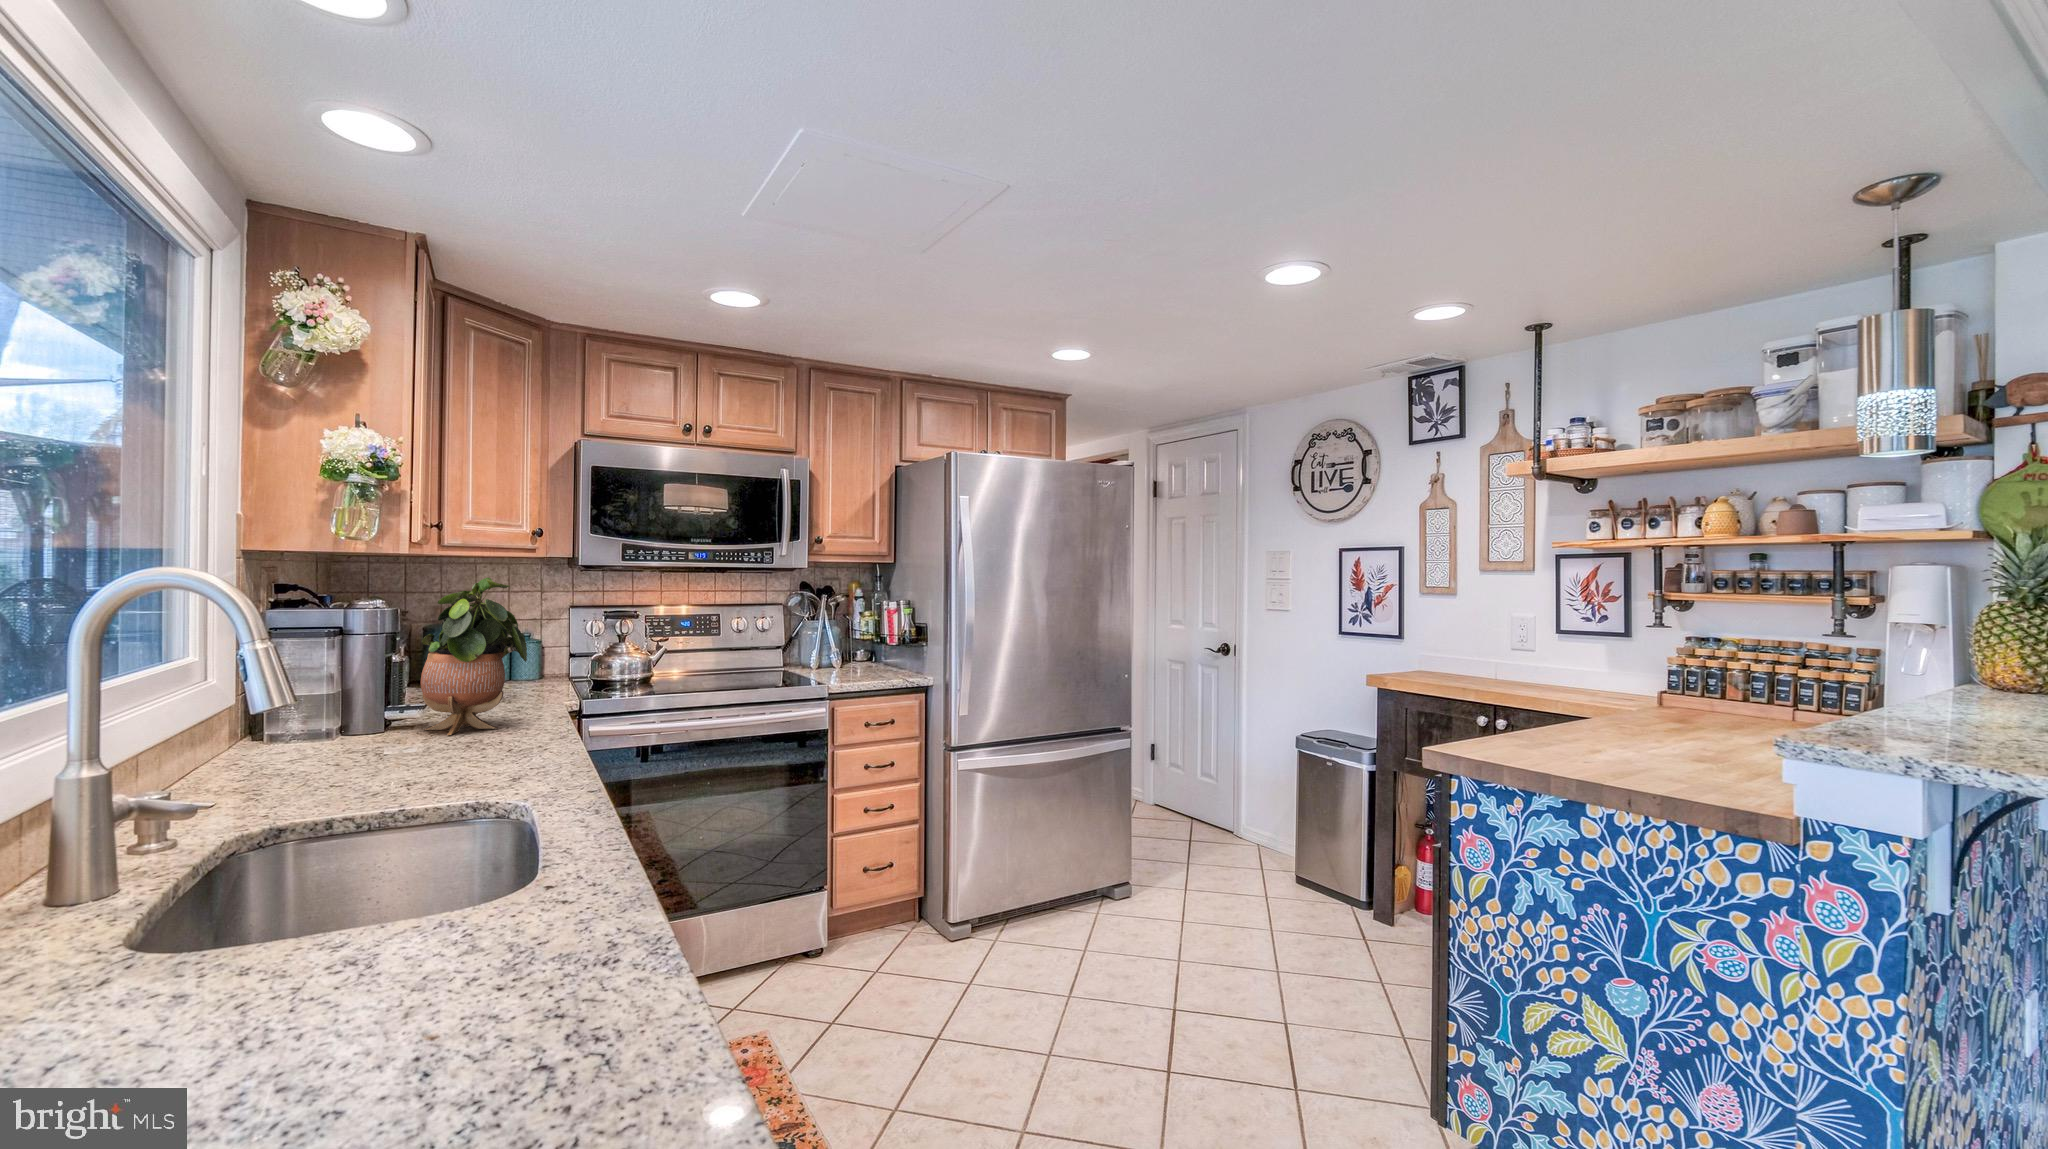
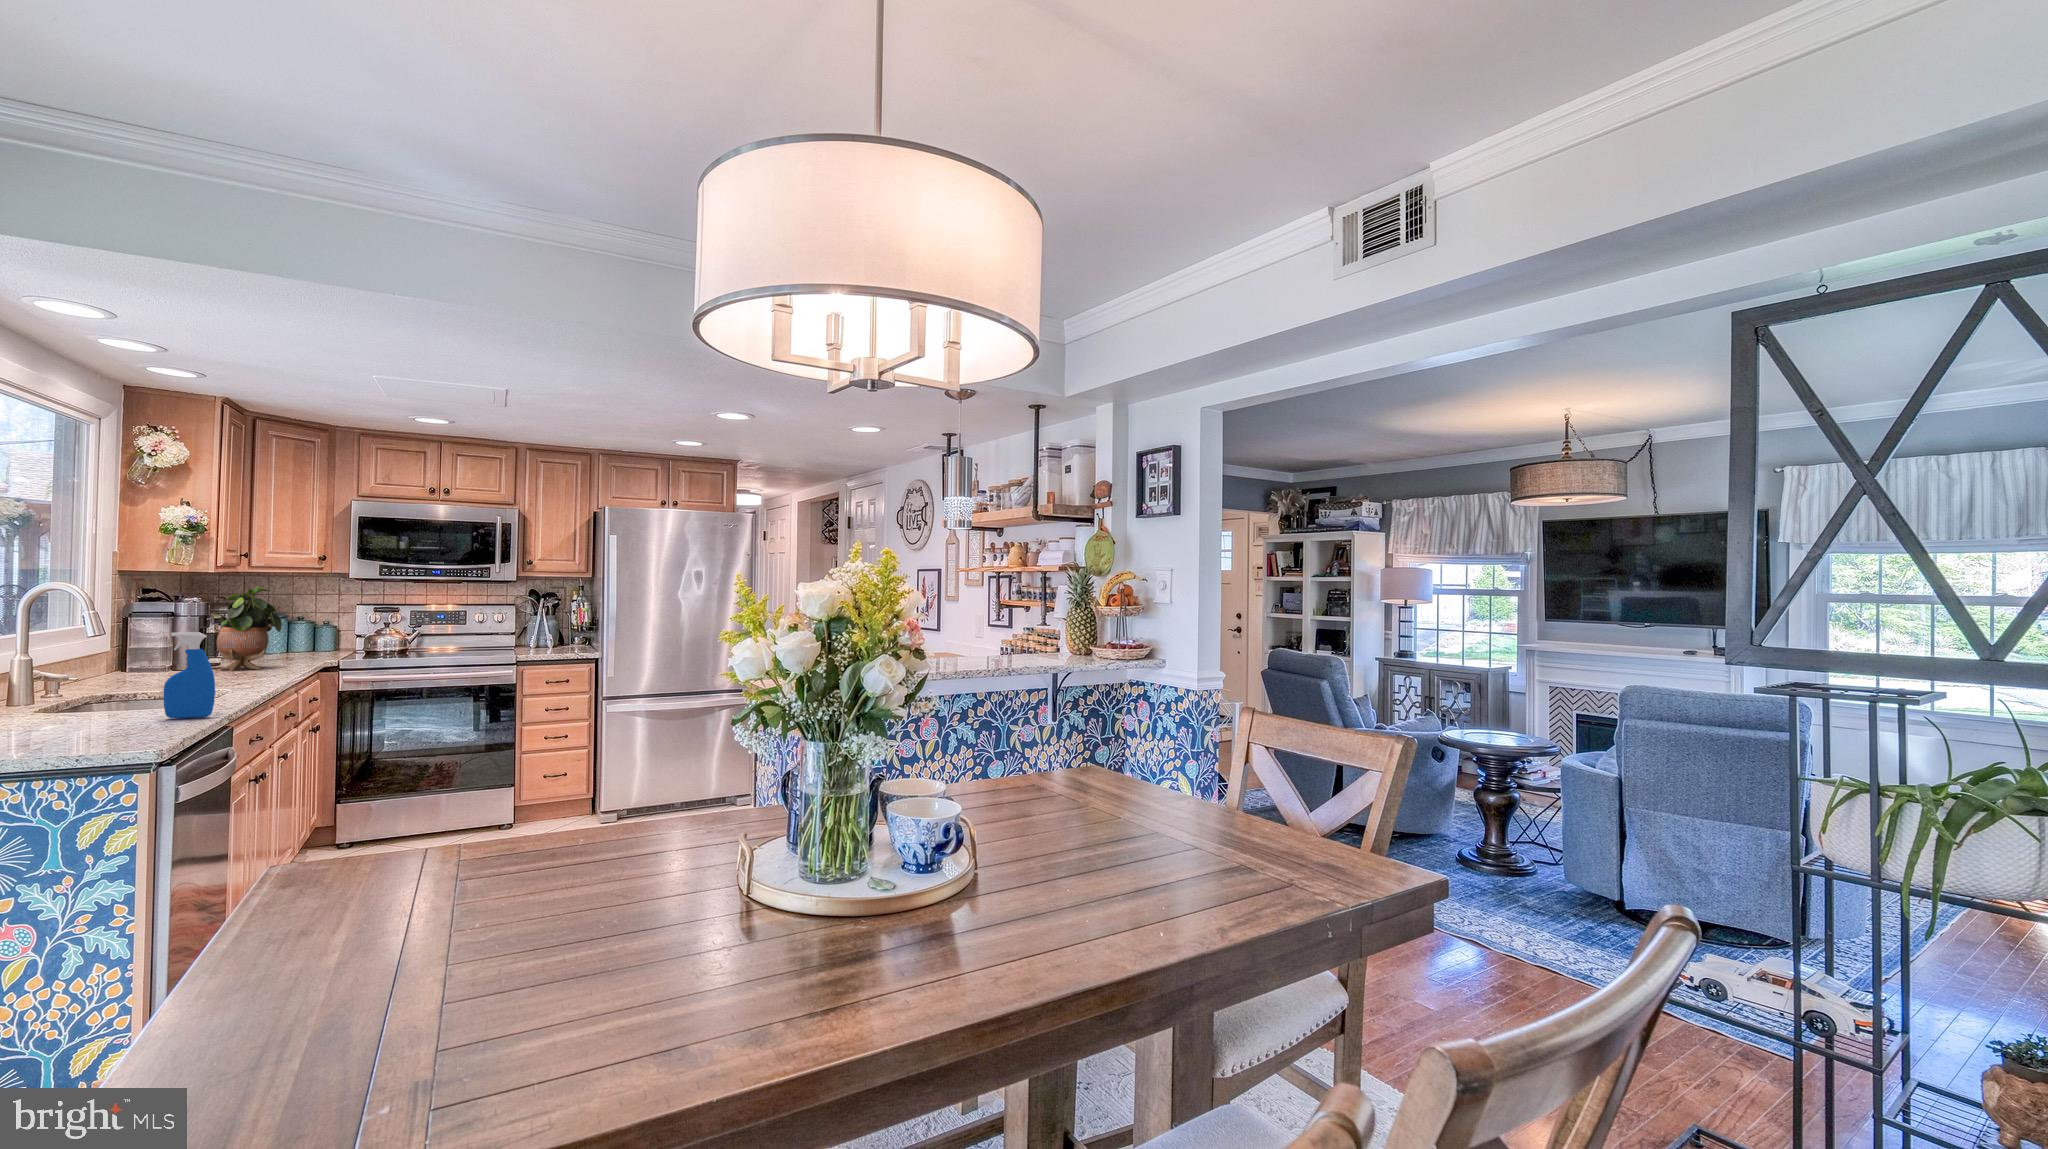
spray bottle: none [545,747,675,1023] -> present [163,632,215,718]

